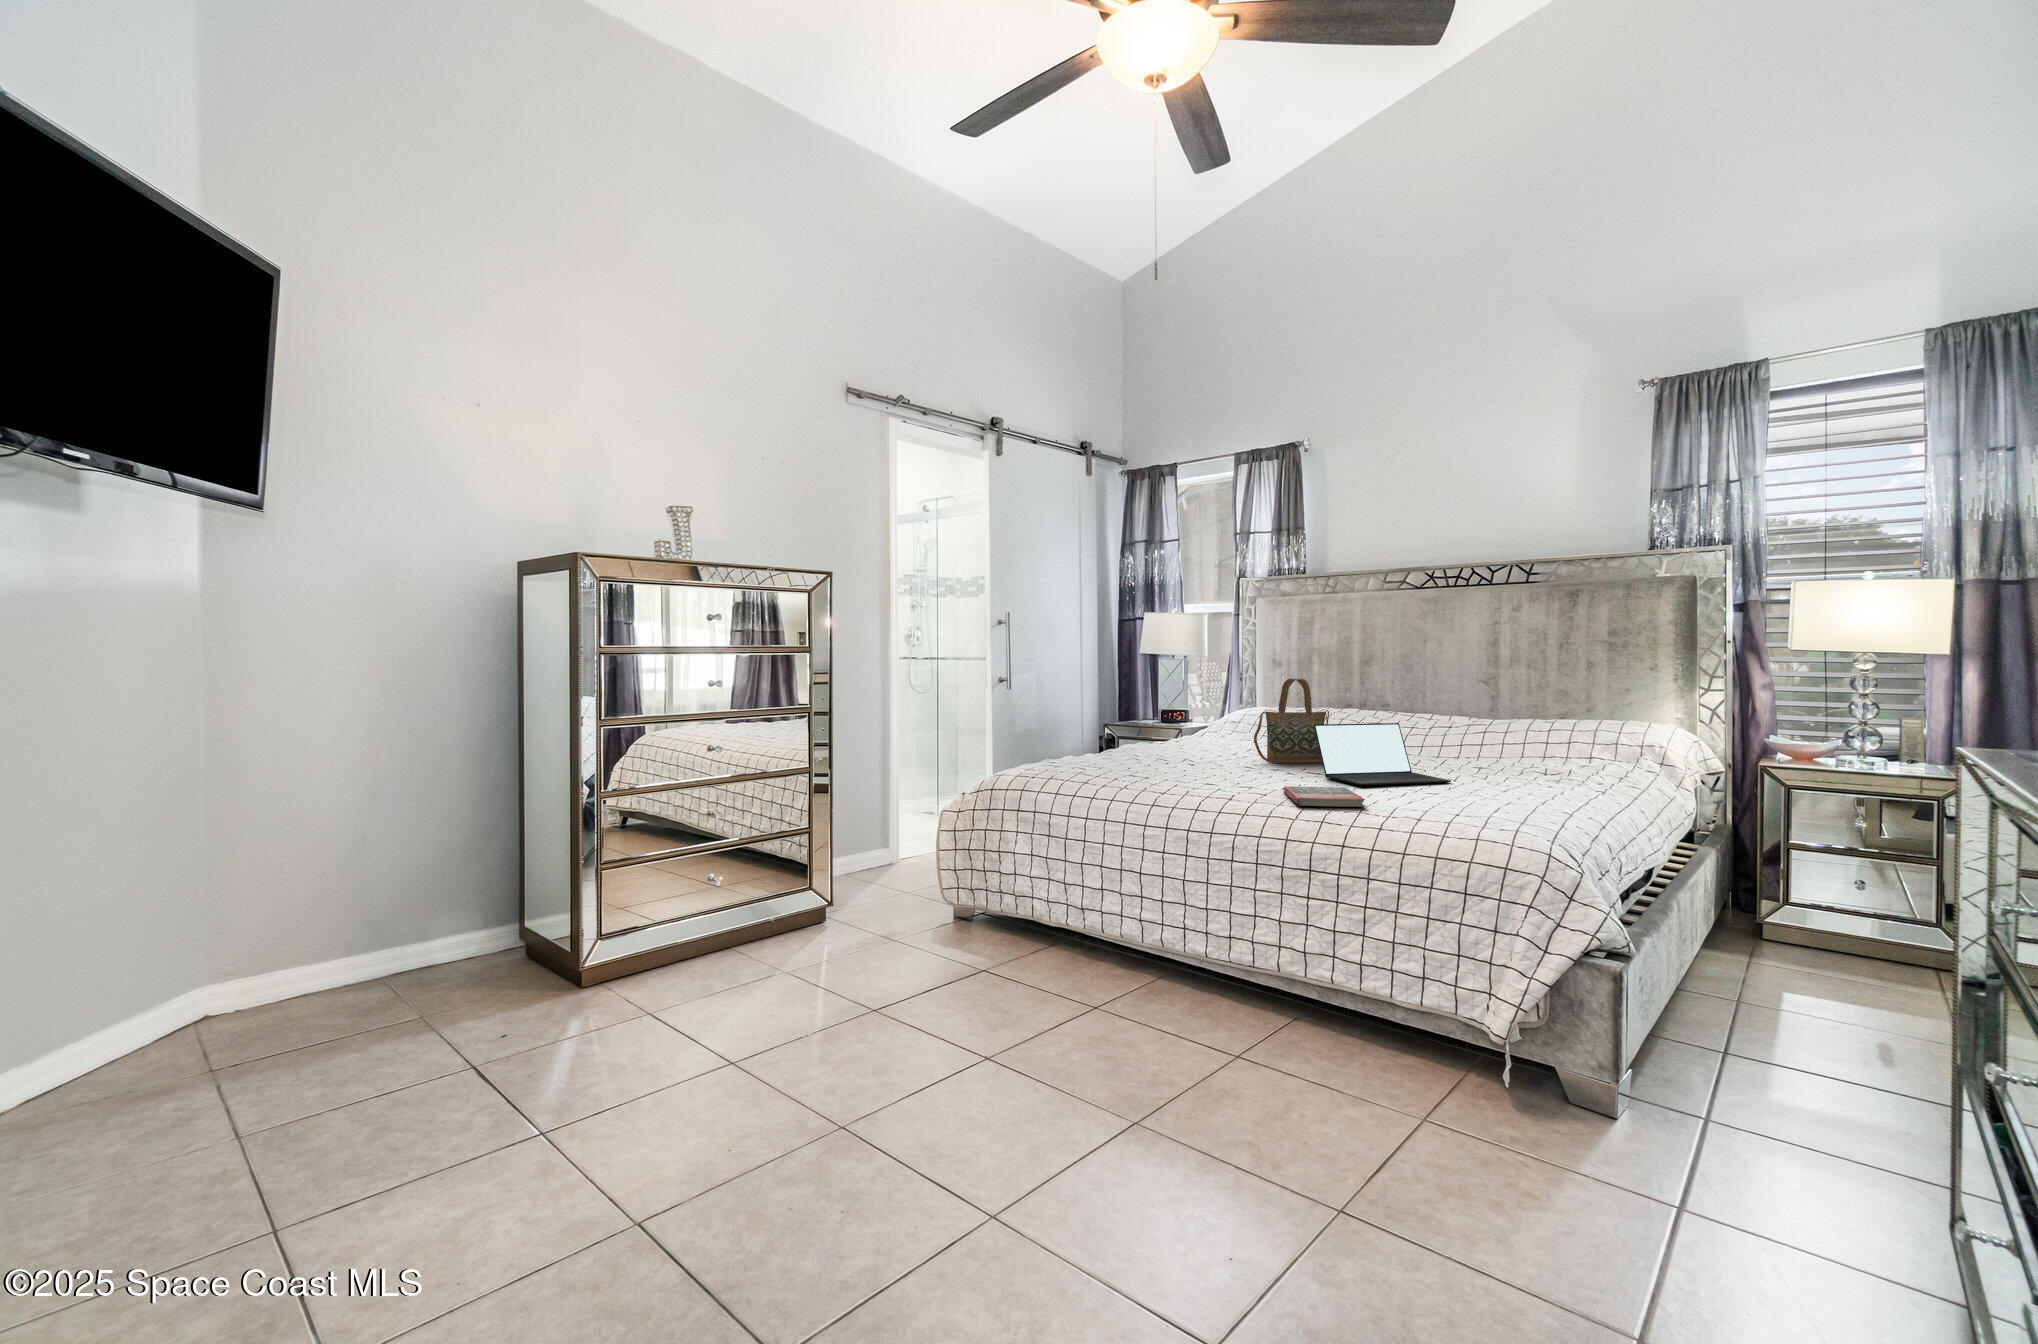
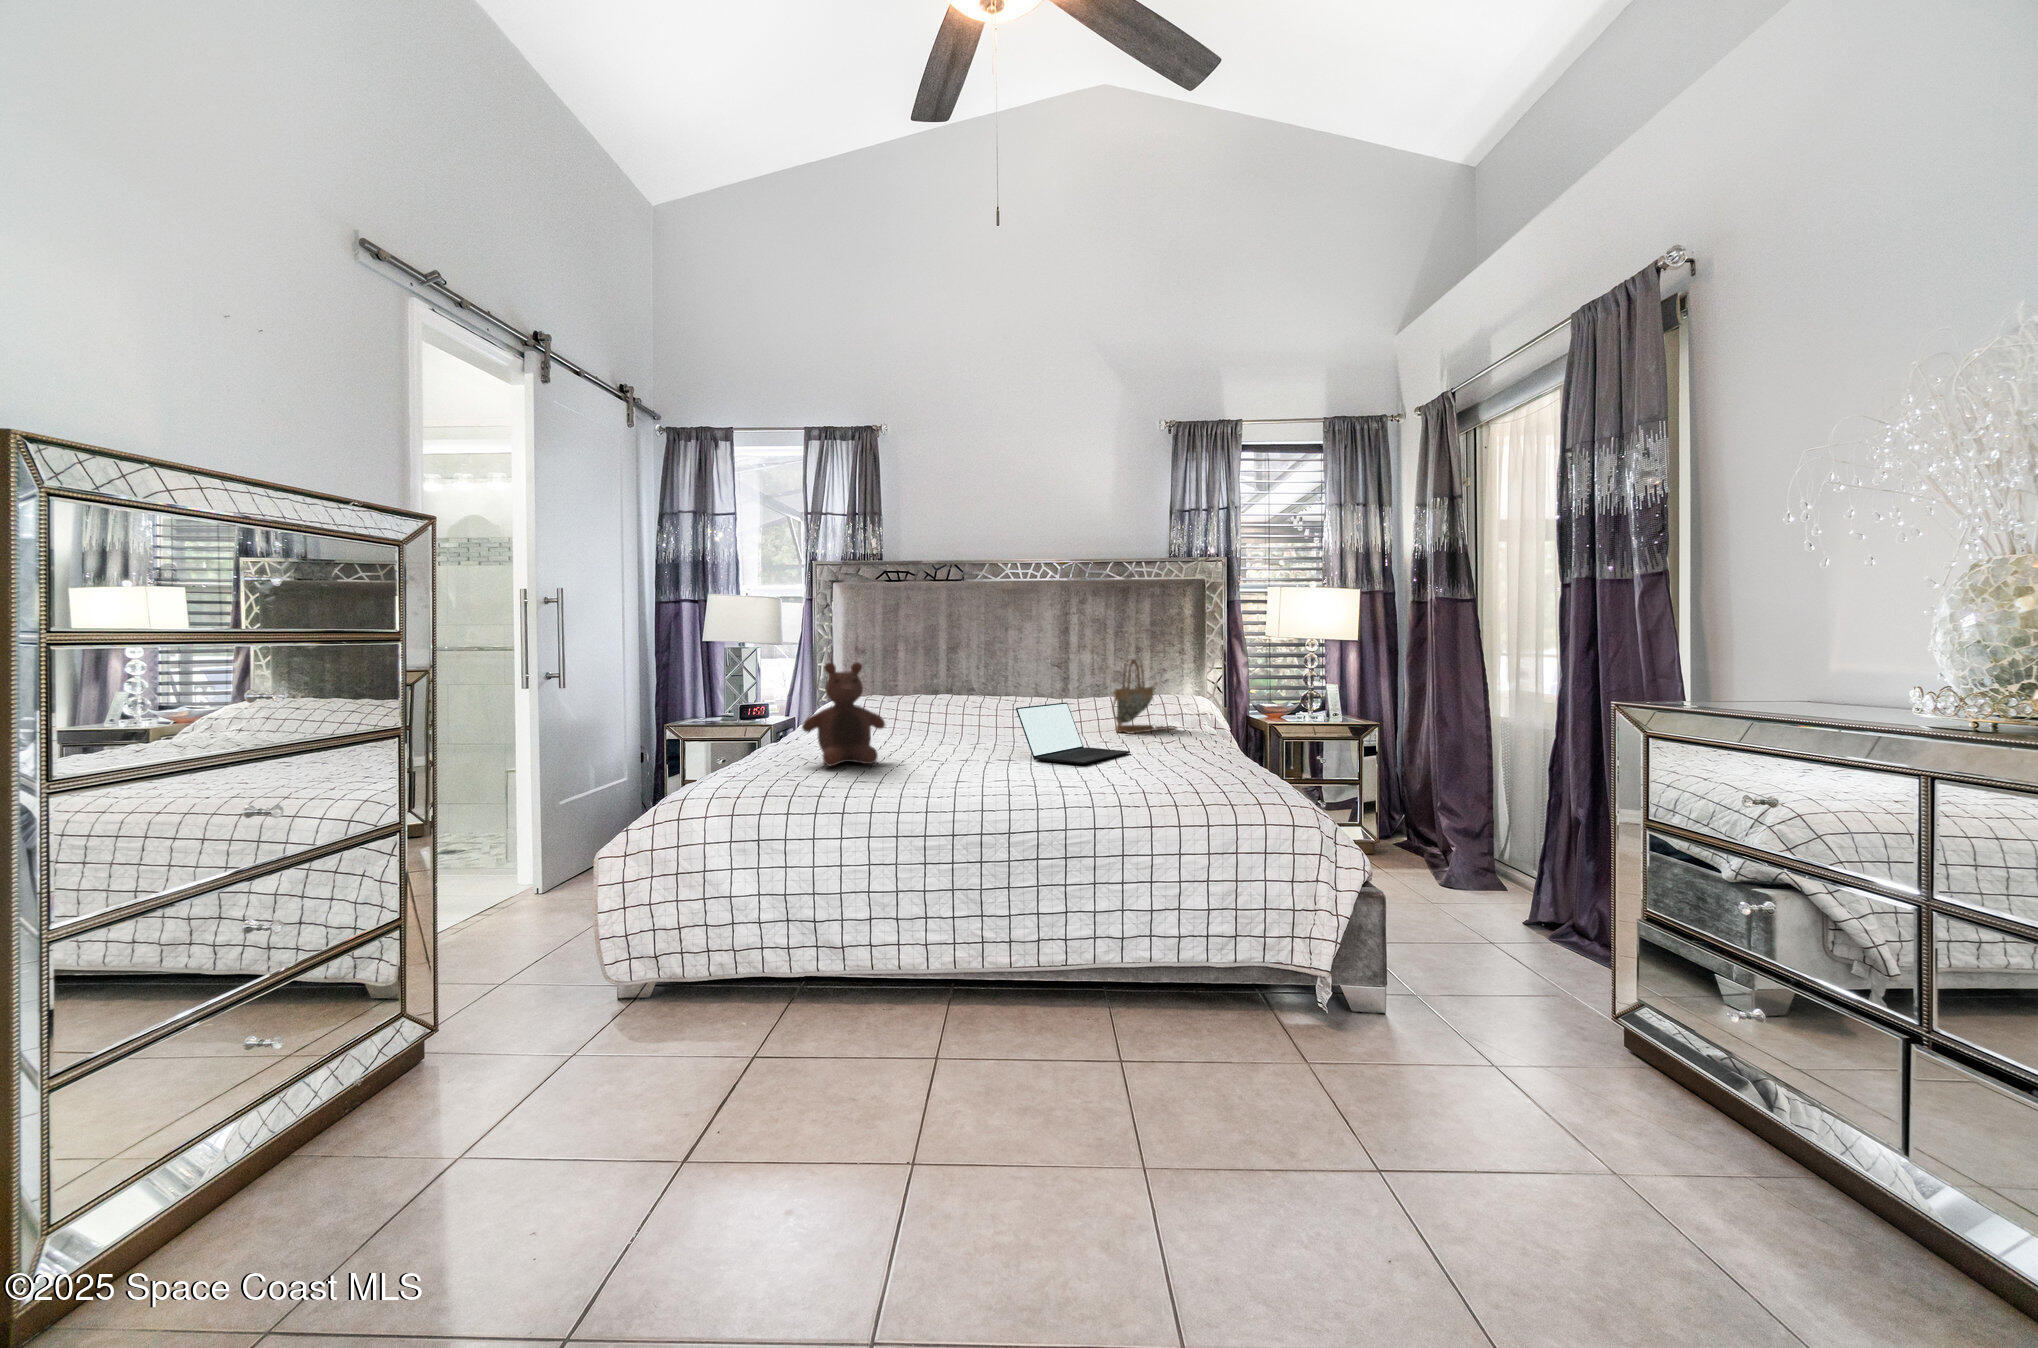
stuffed bear: none [1125,676,1197,766] -> present [802,662,885,766]
handbag: present [1254,678,1329,763] -> present [1112,659,1176,733]
book: present [1284,786,1365,807] -> none [1040,767,1139,790]

